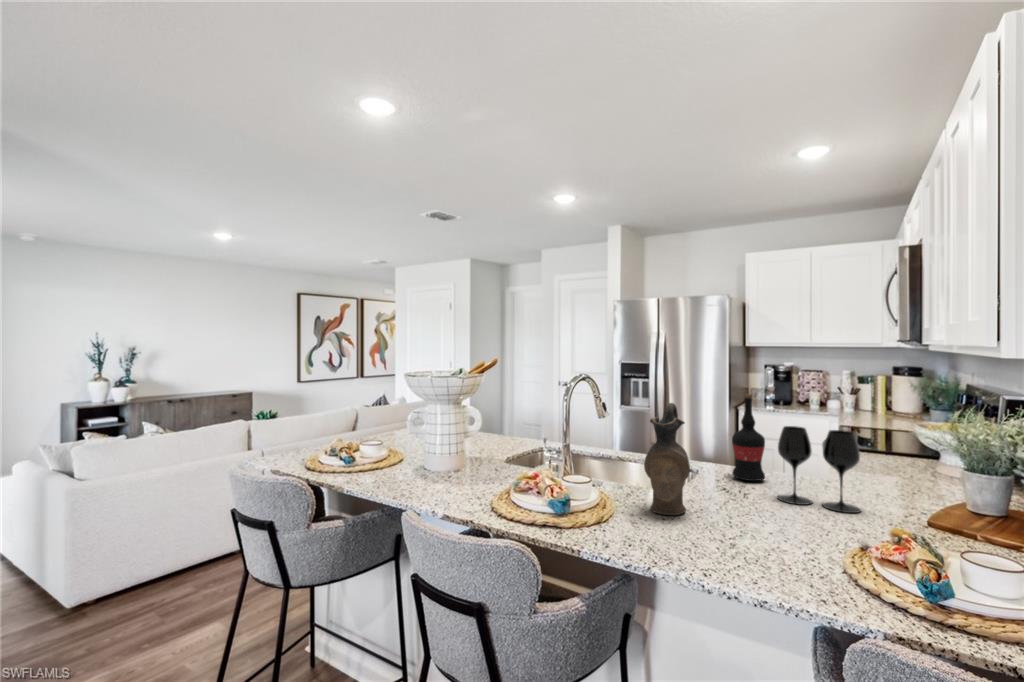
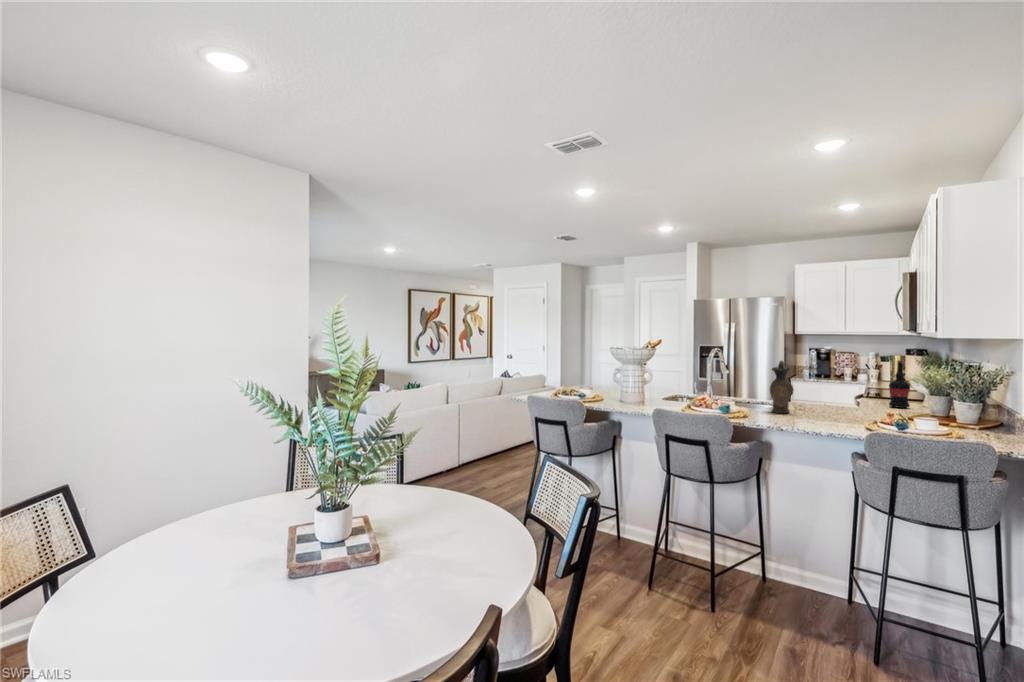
wine bottle: present [732,394,765,481] -> present [889,360,910,408]
wine glass: present [777,426,861,513] -> none [833,374,876,414]

